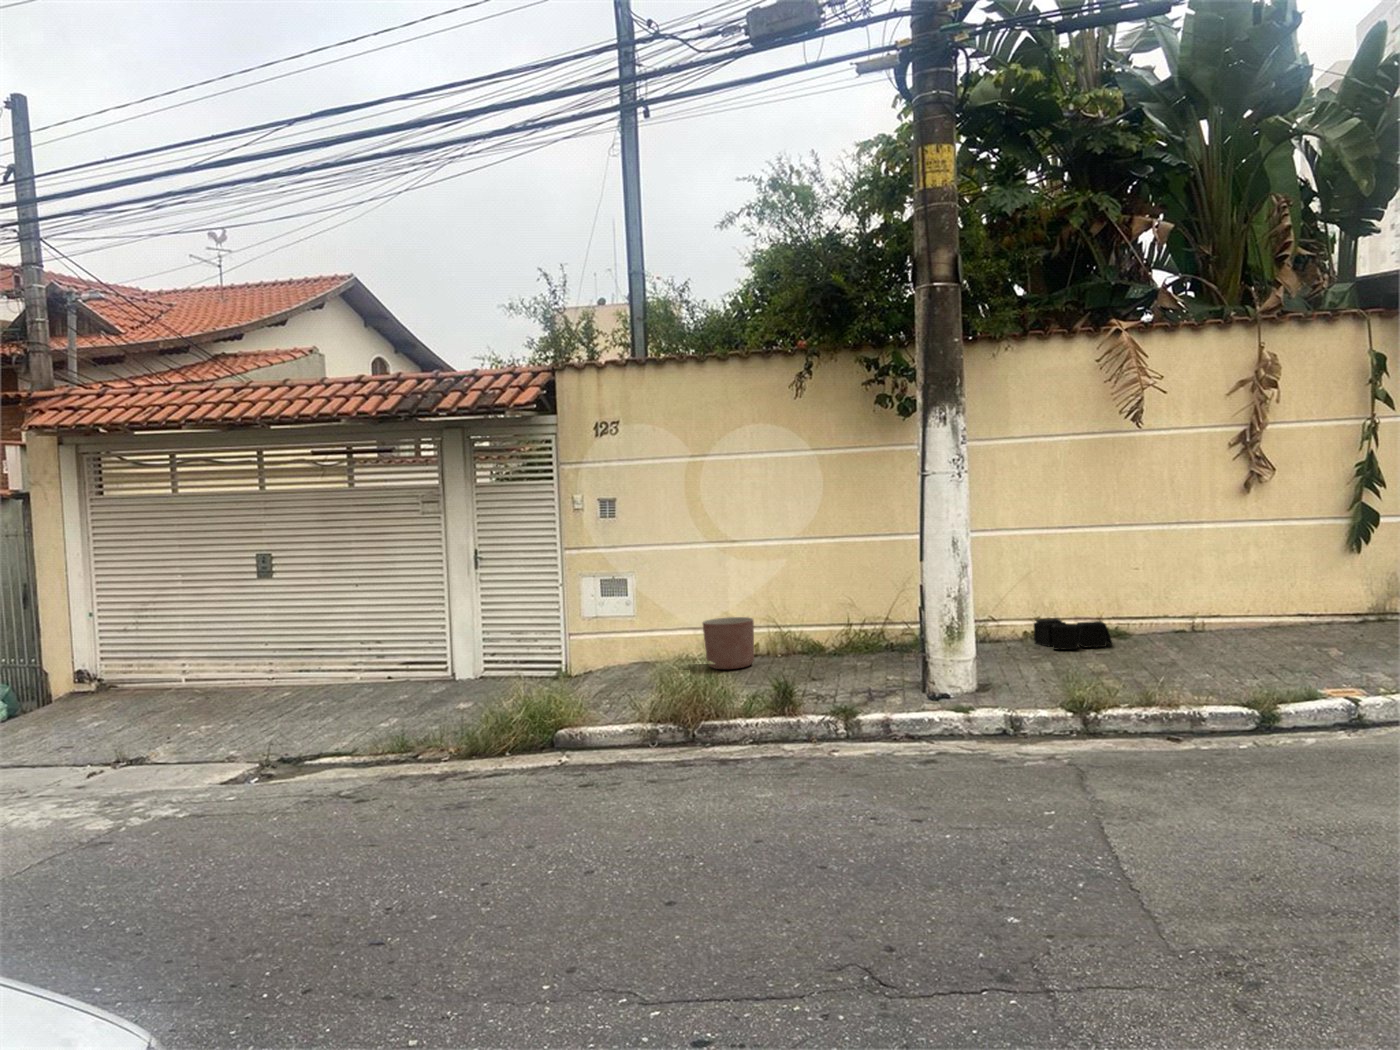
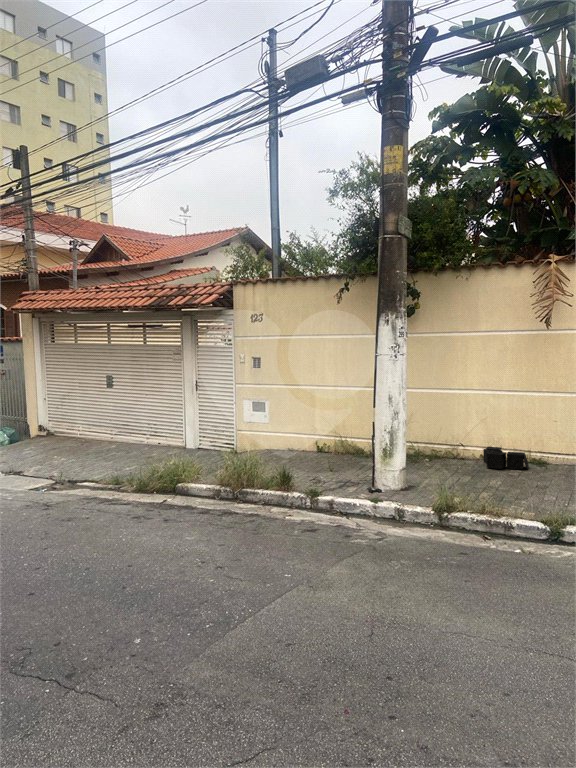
planter: present [703,617,754,669] -> none [293,429,321,458]

